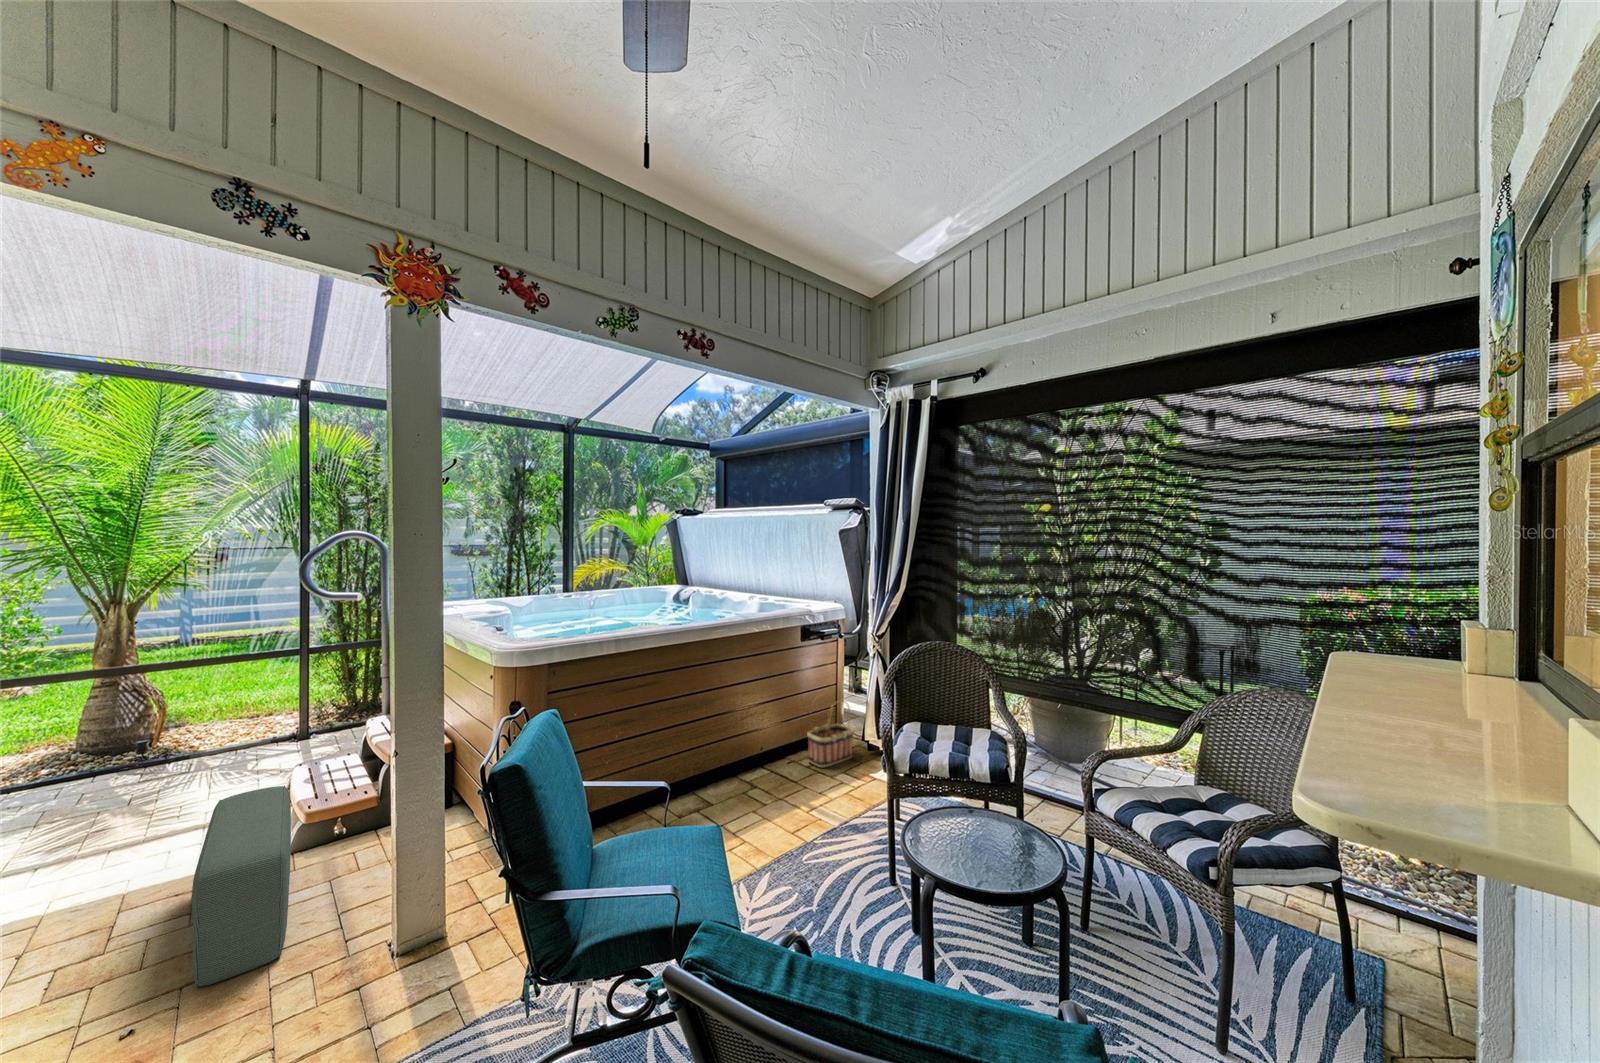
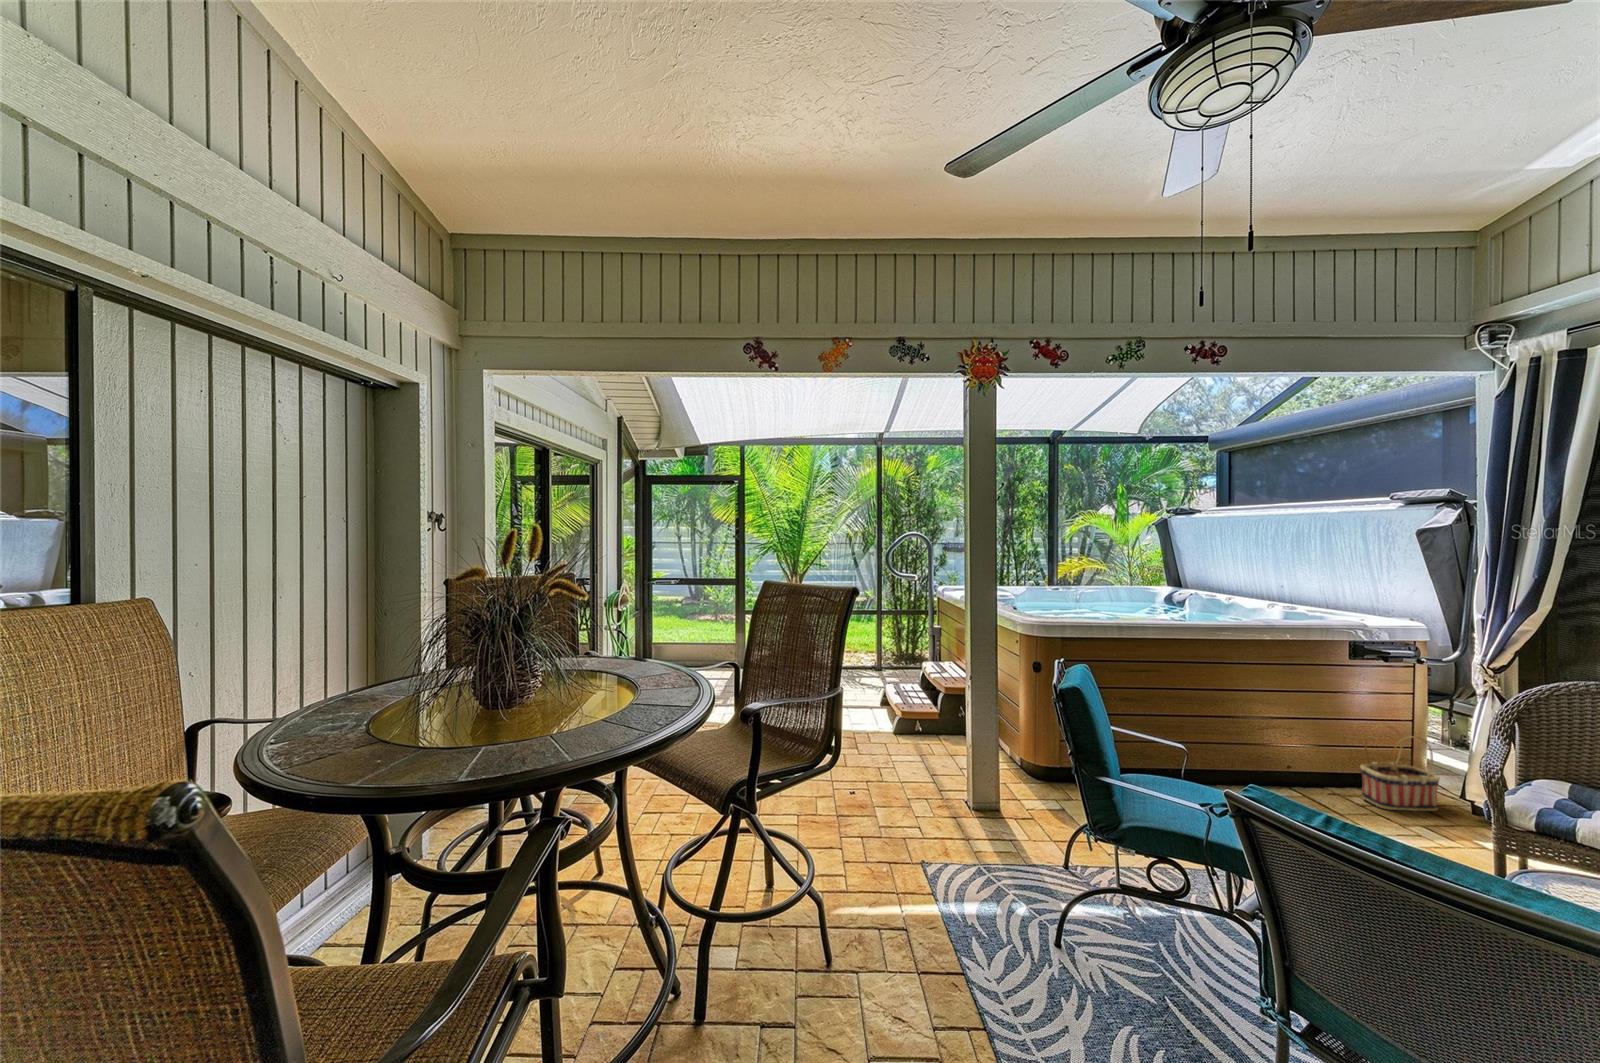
pouf: present [192,786,291,987] -> none [870,697,919,796]

